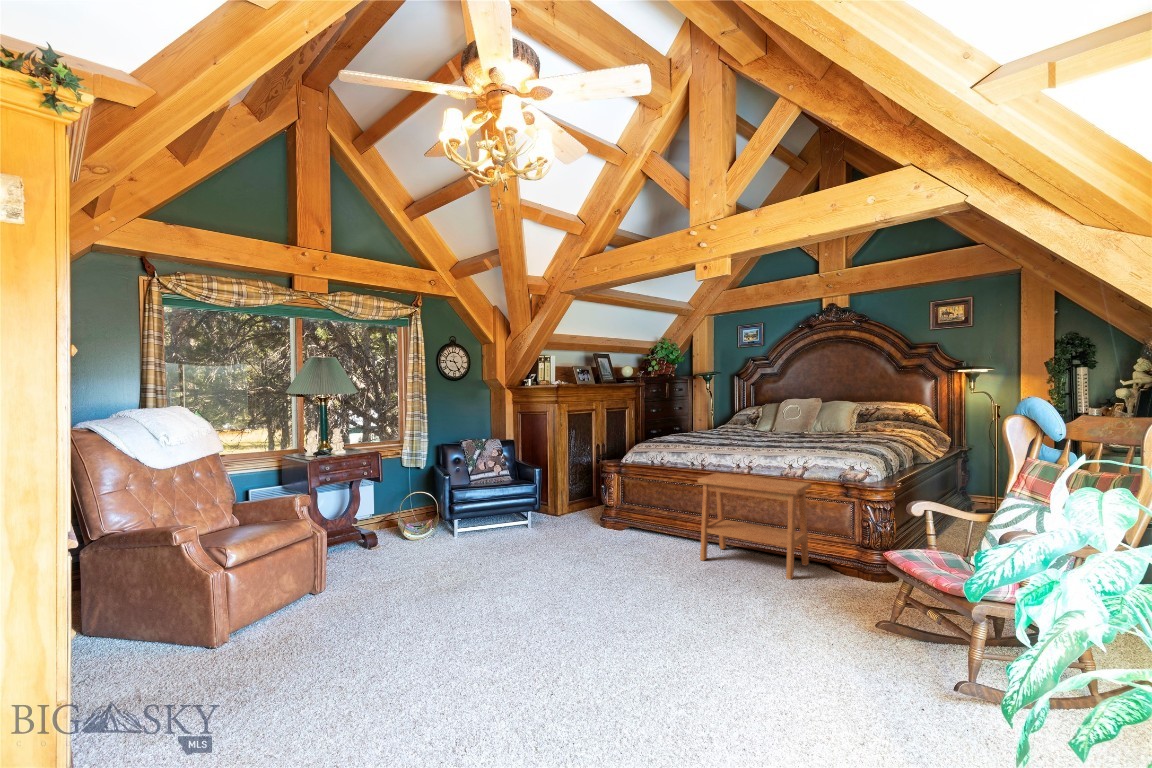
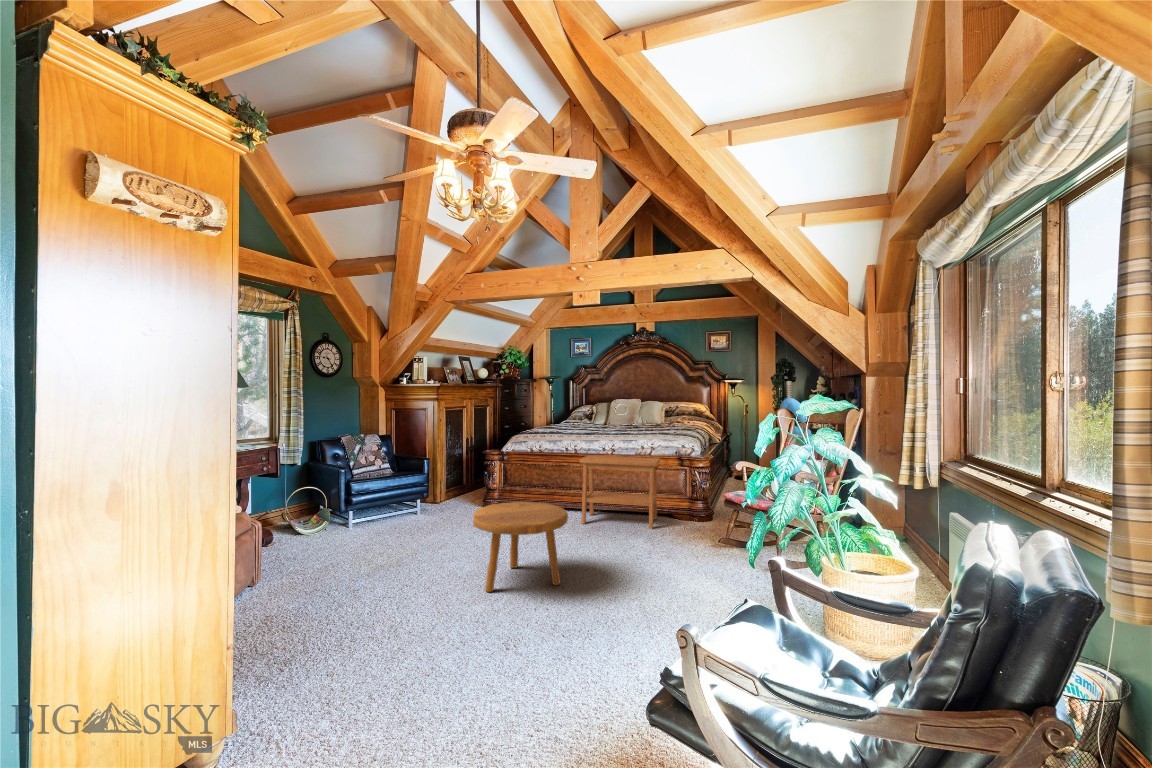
footstool: none [509,530,624,643] -> present [473,502,568,592]

